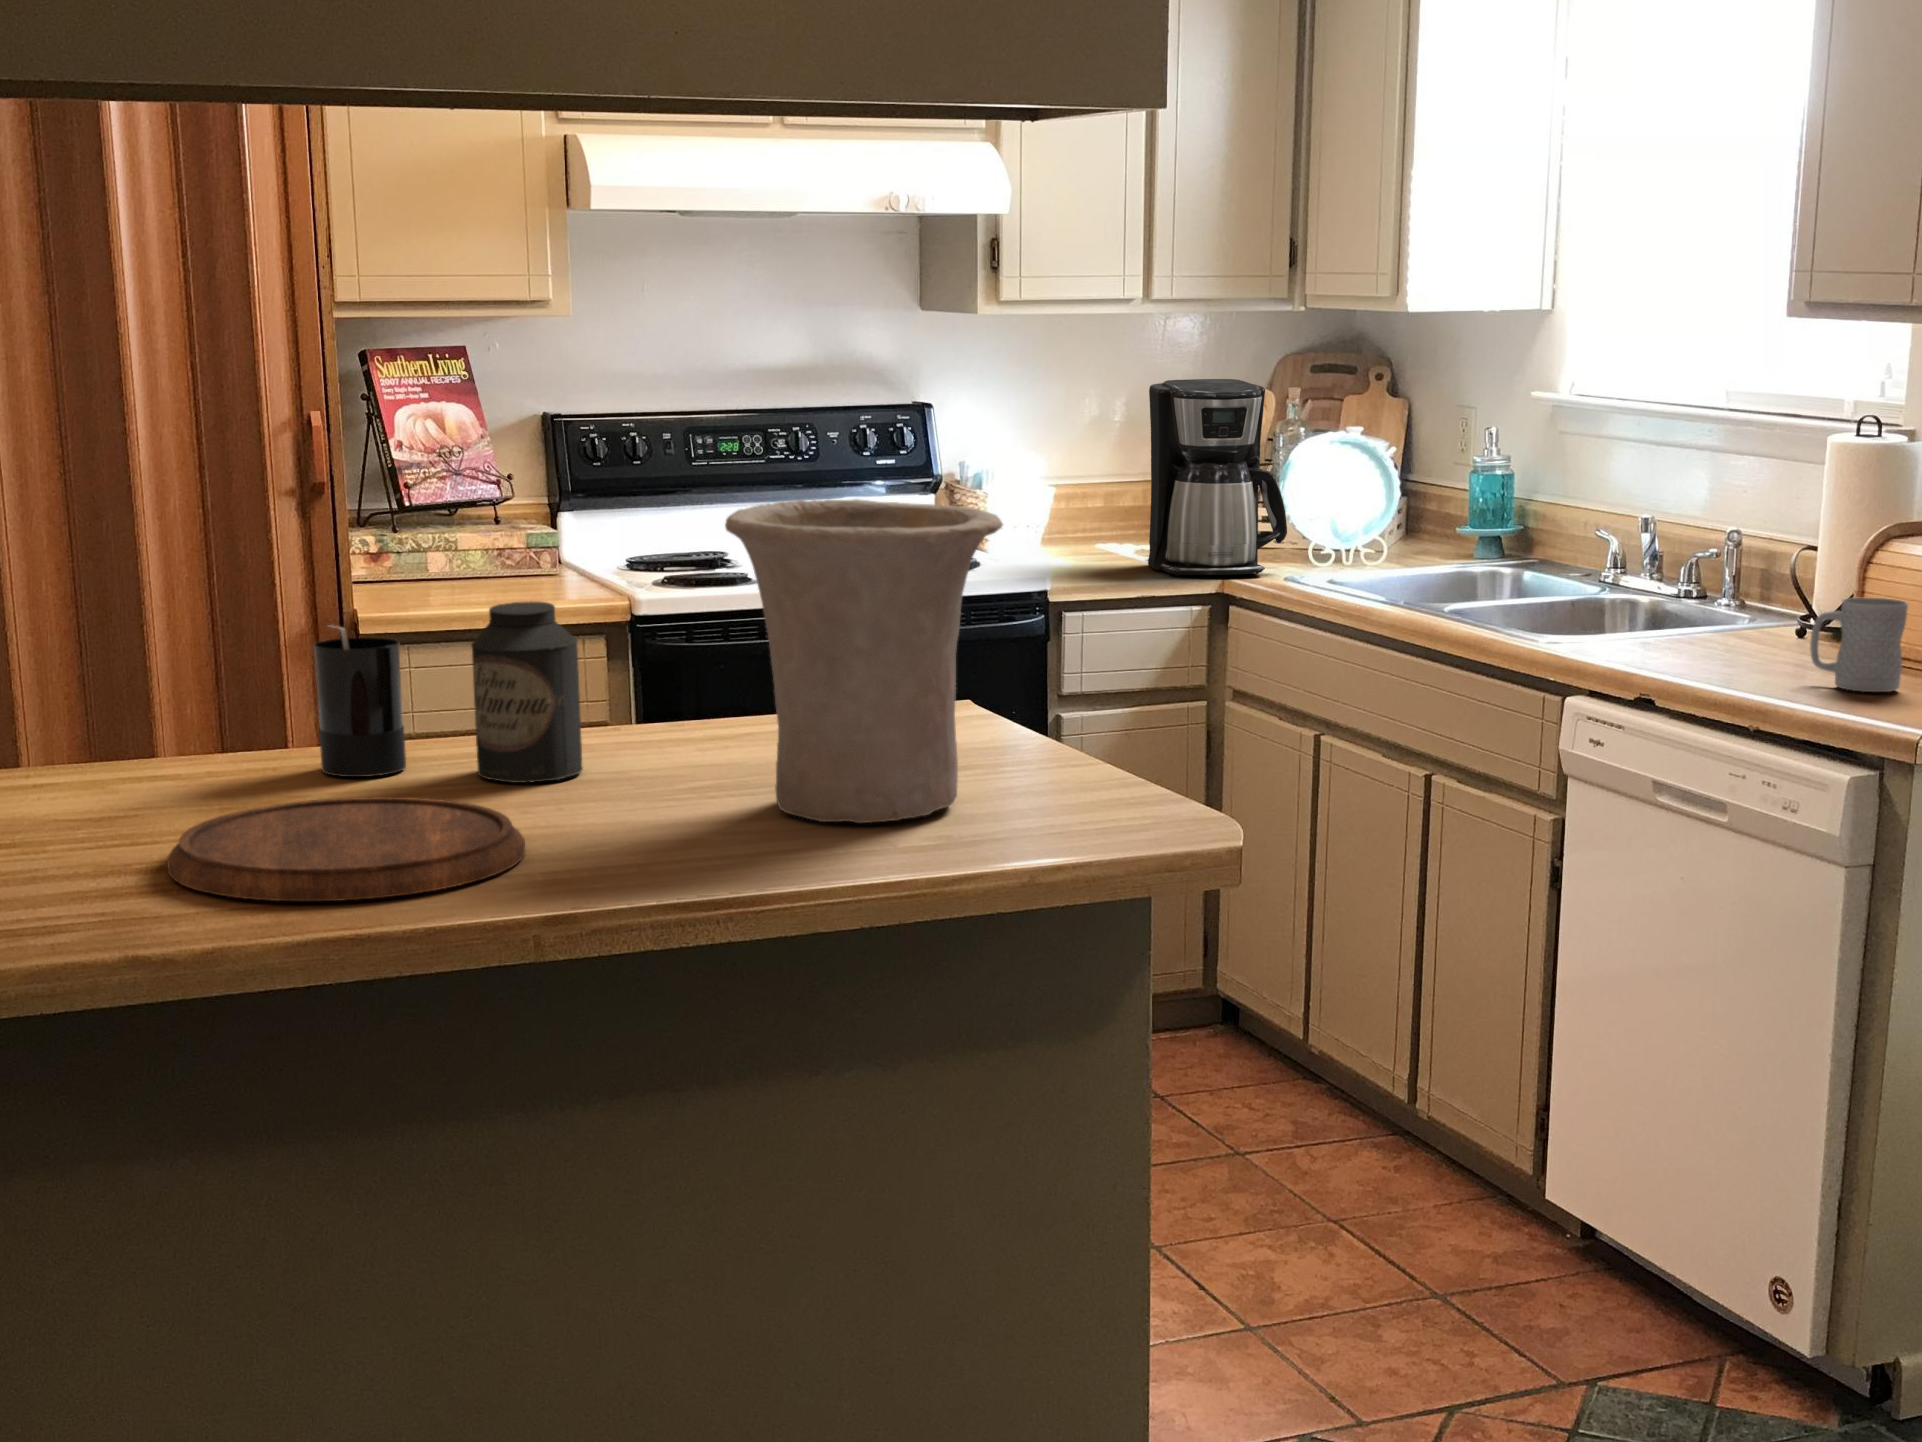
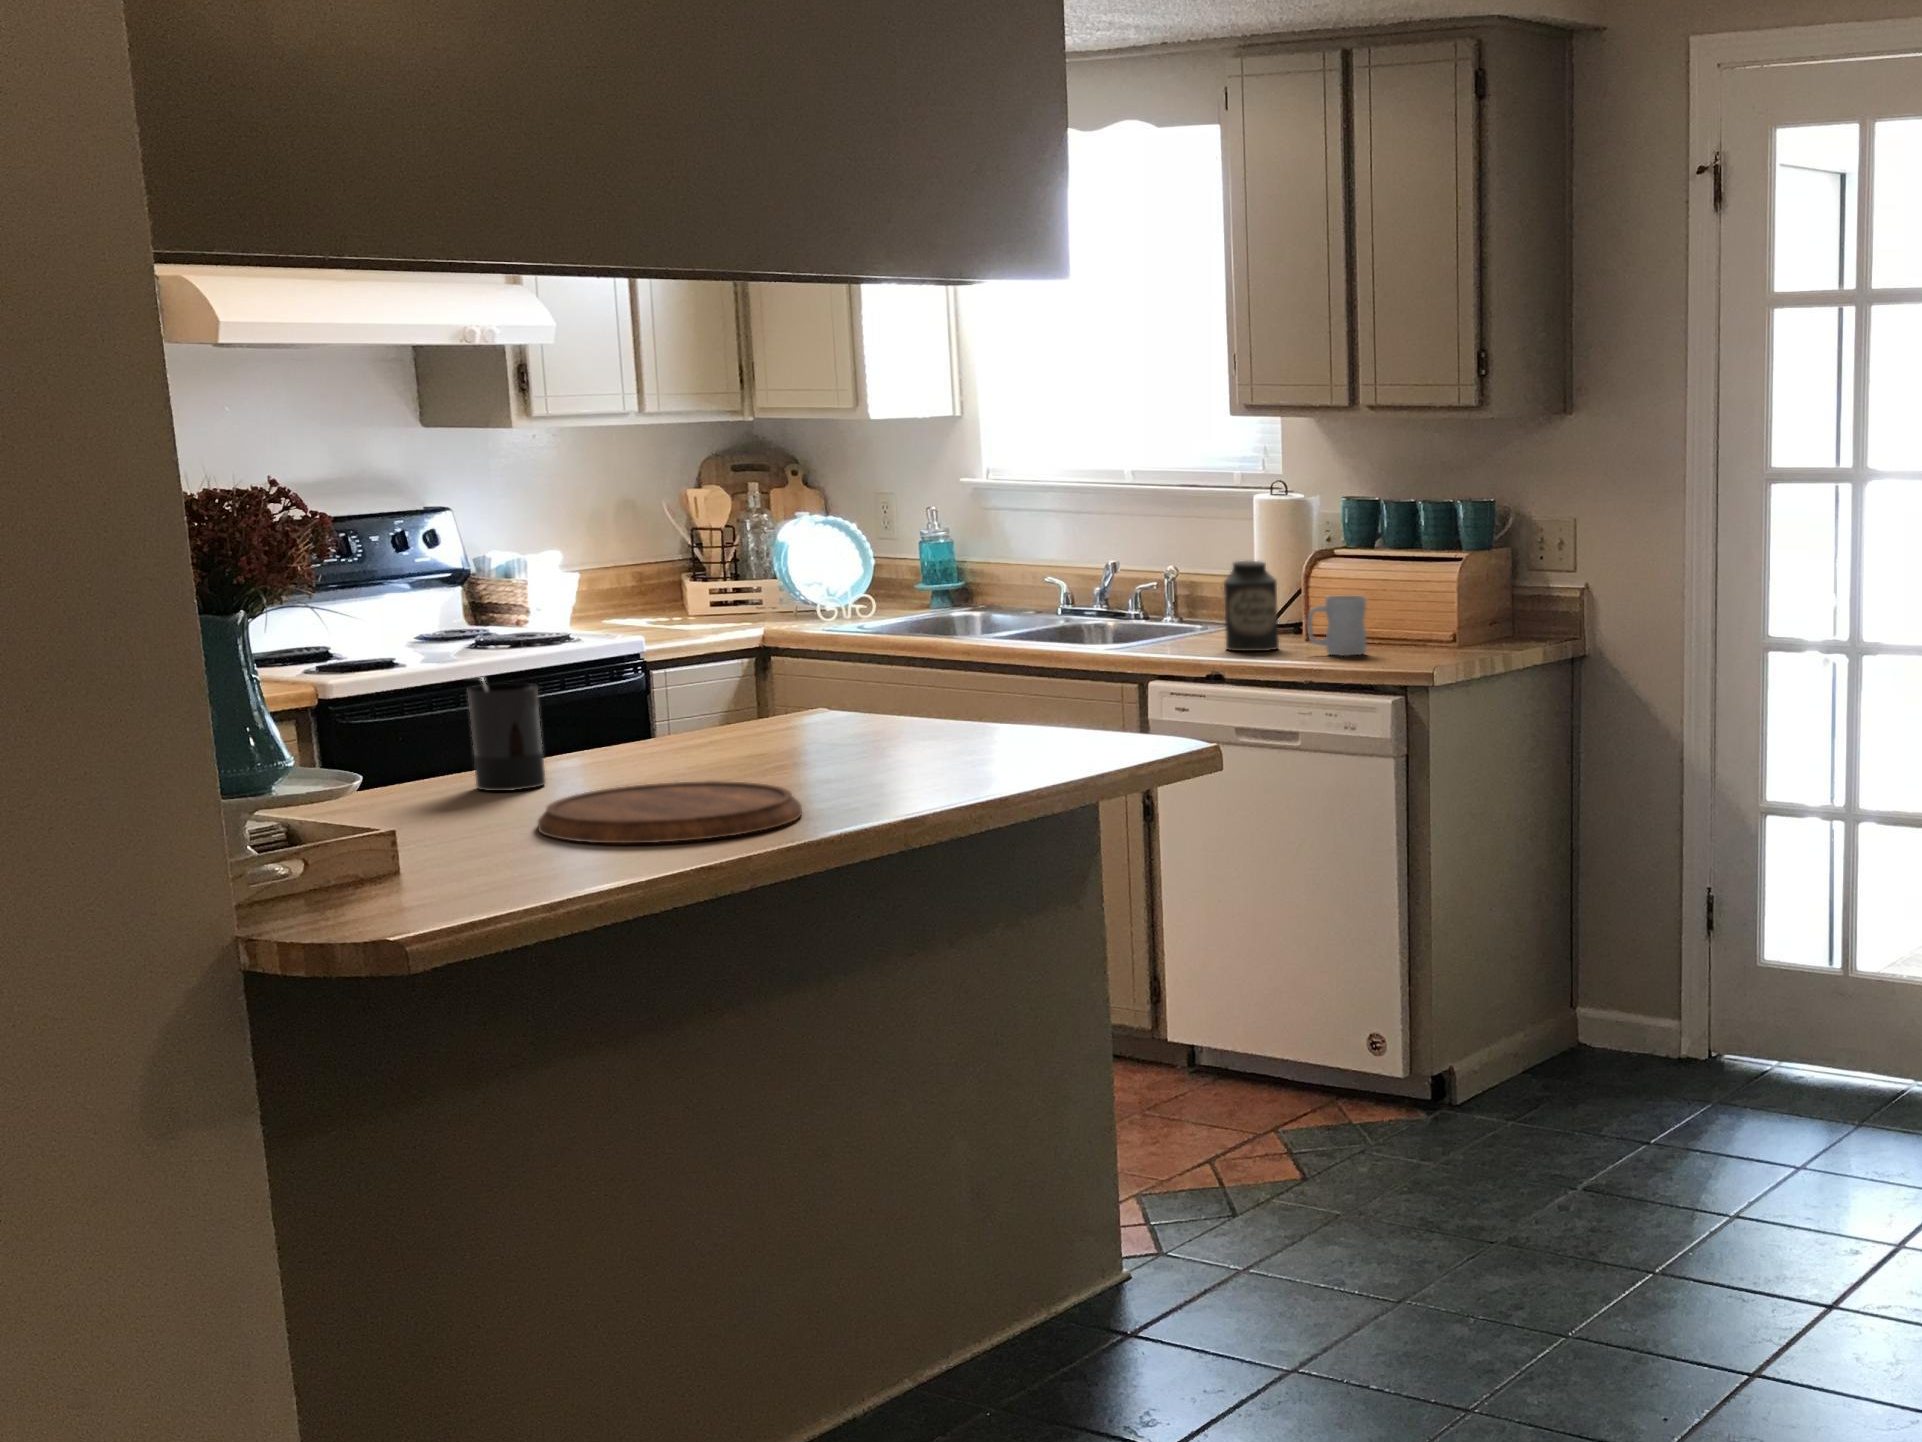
coffee maker: present [1148,379,1287,576] -> none [685,476,815,636]
vase: present [725,499,1003,823] -> none [828,553,1020,769]
canister: present [471,601,583,783] -> present [1224,561,1279,651]

